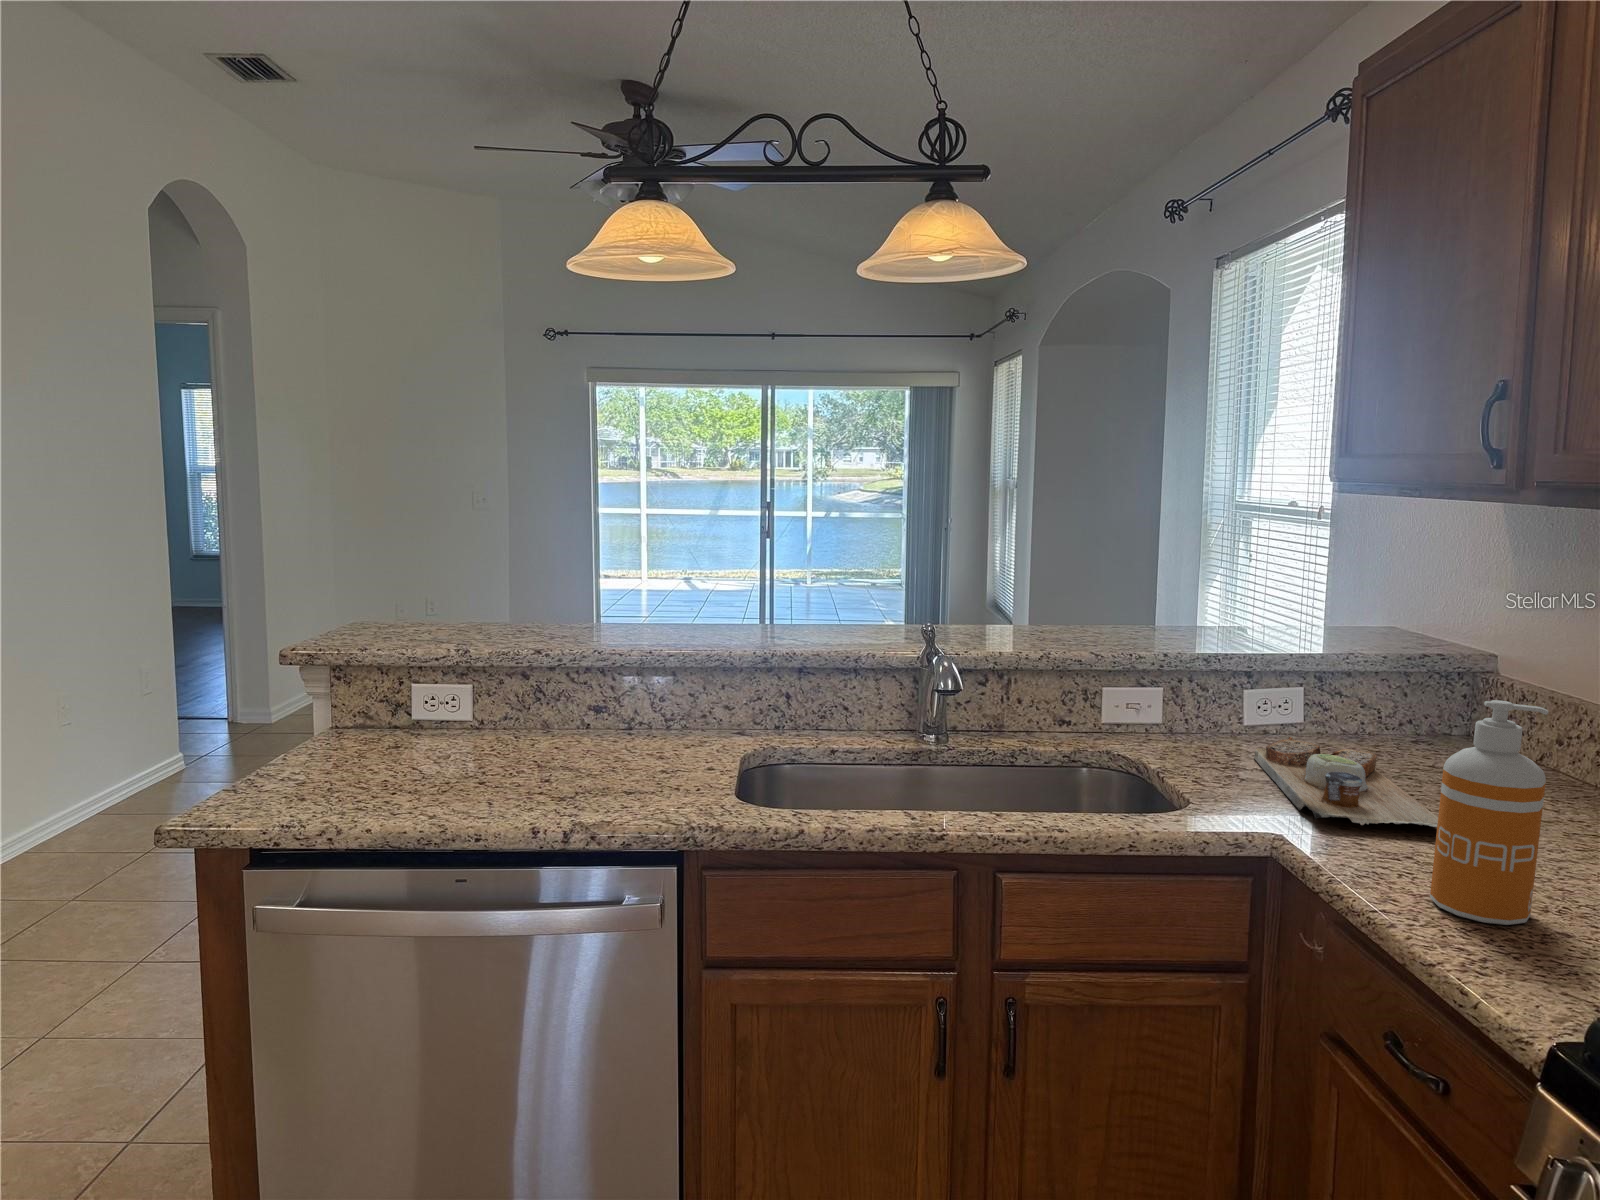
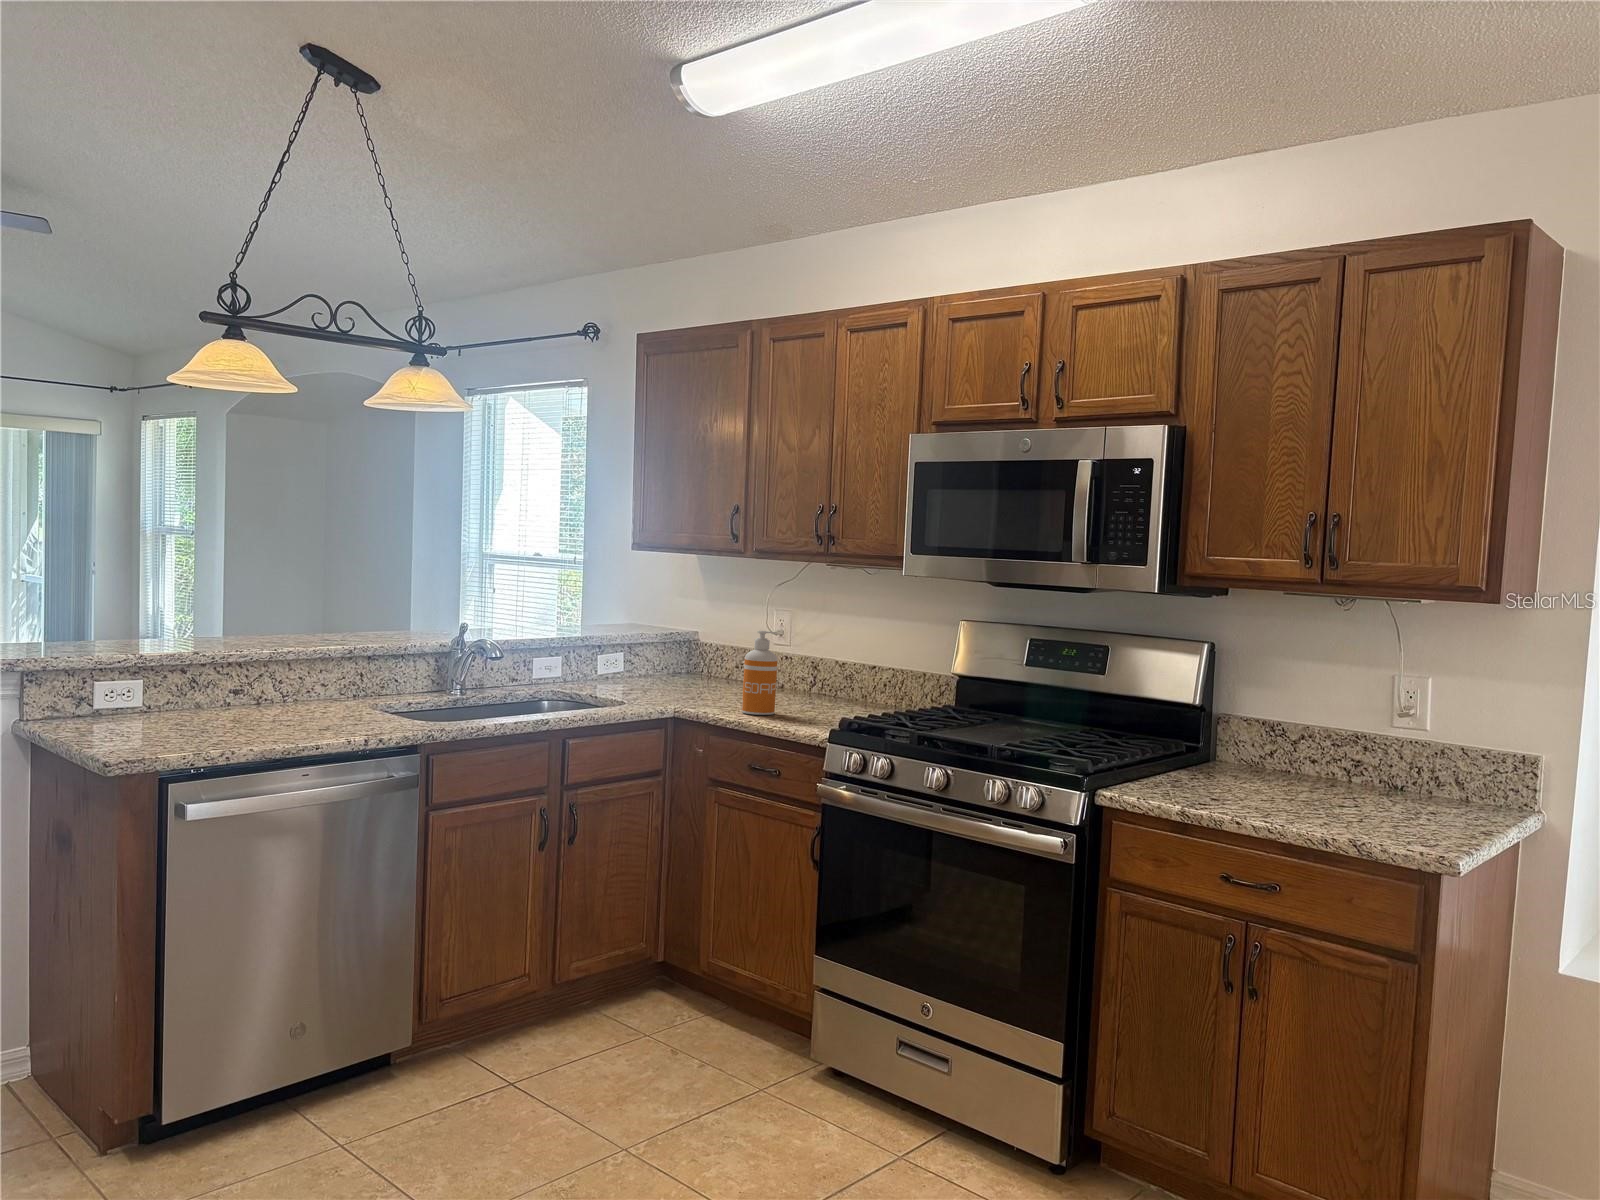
cutting board: present [1254,737,1438,827] -> none [618,675,728,700]

